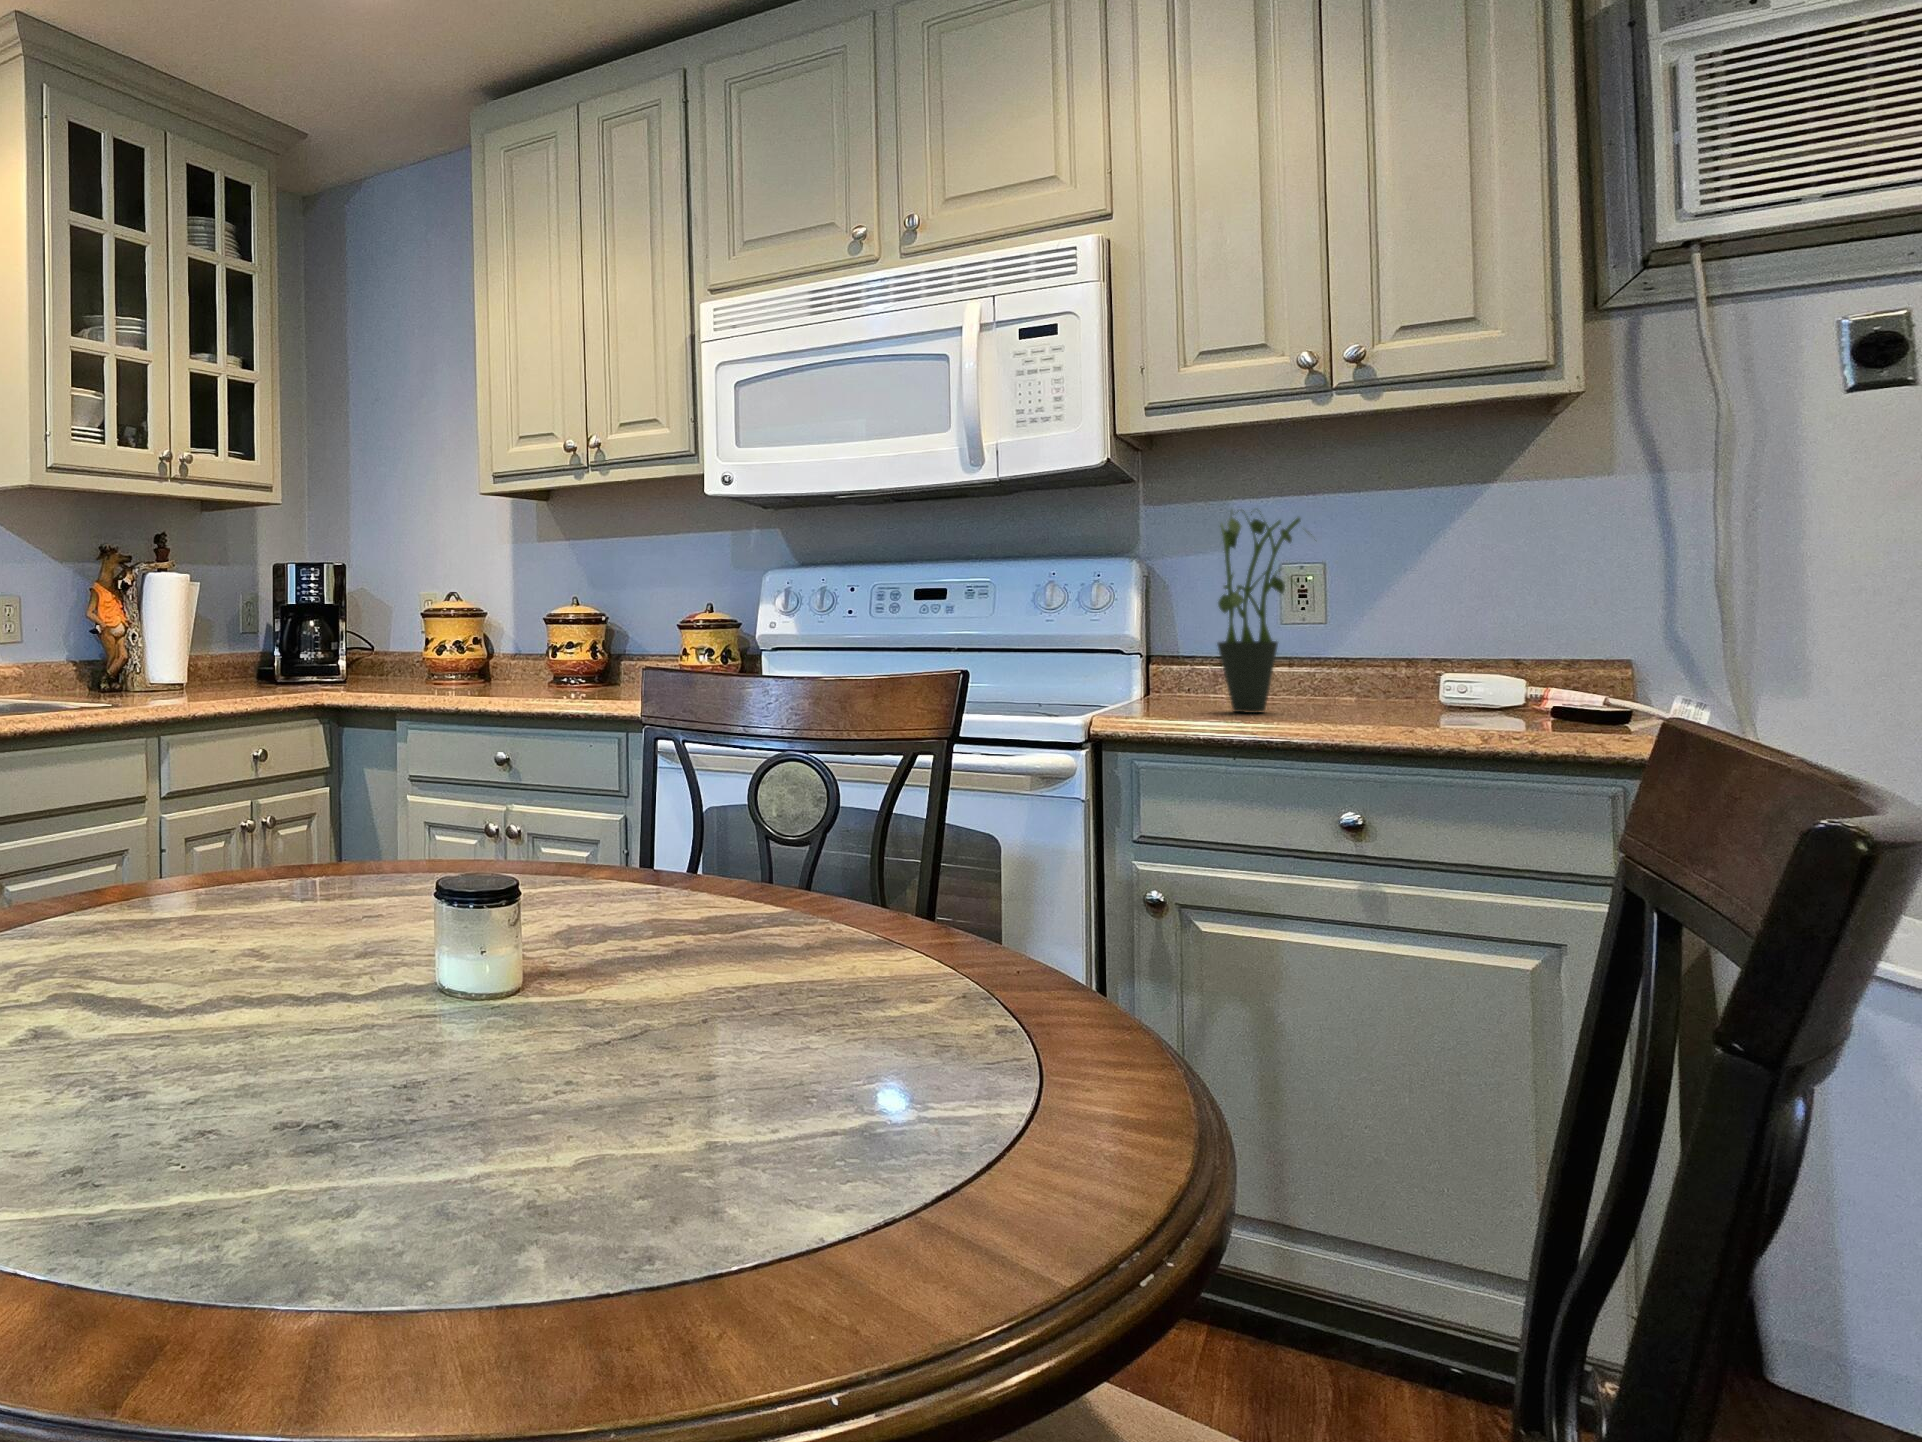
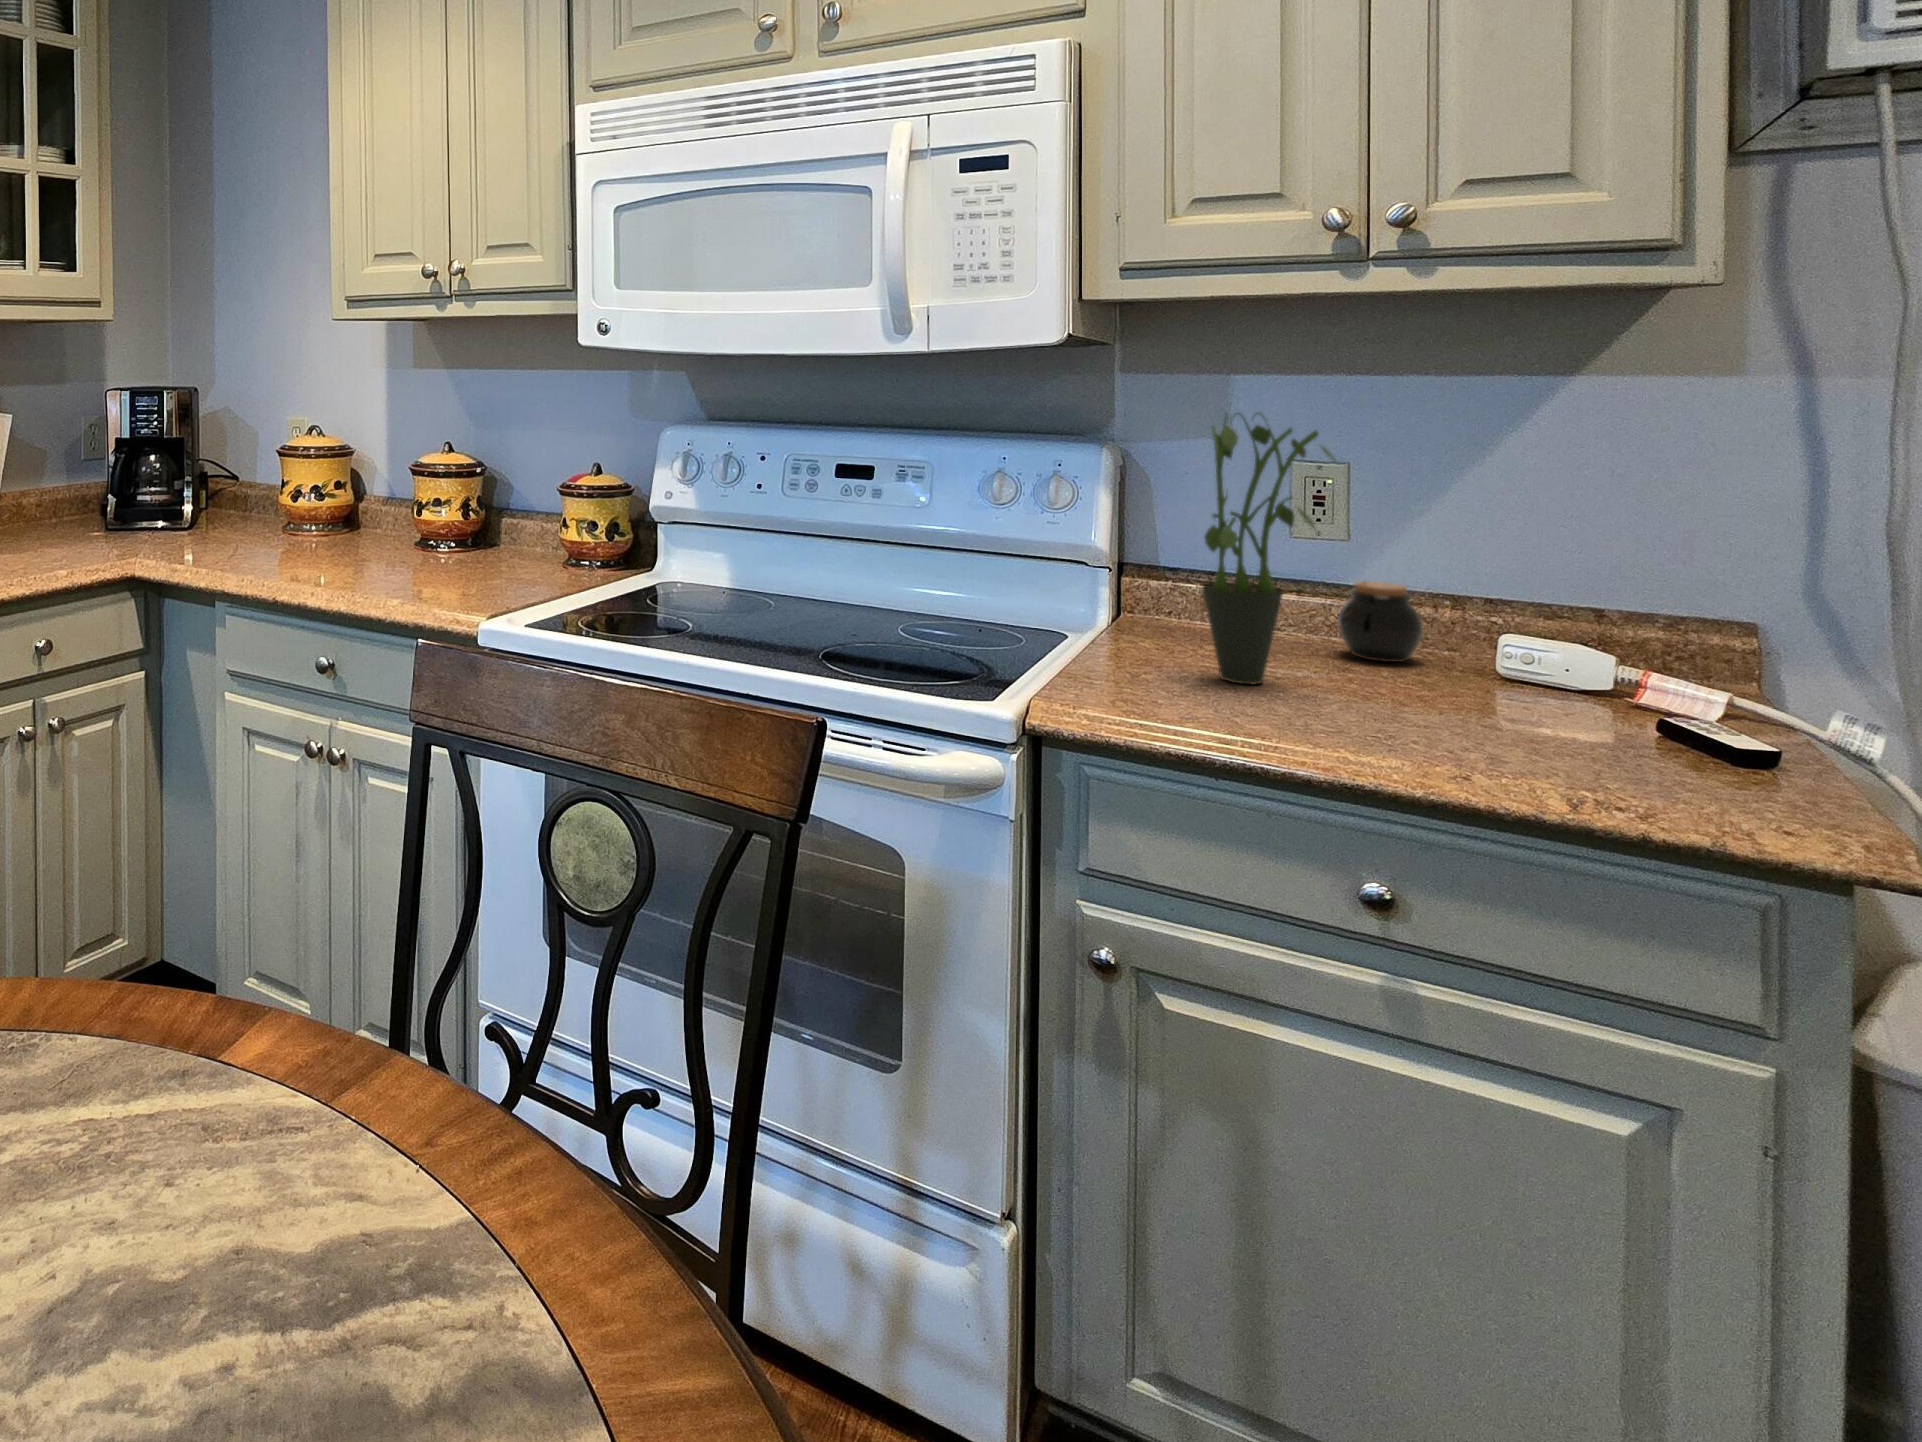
jar: none [1320,646,1384,703] -> present [1339,581,1423,662]

